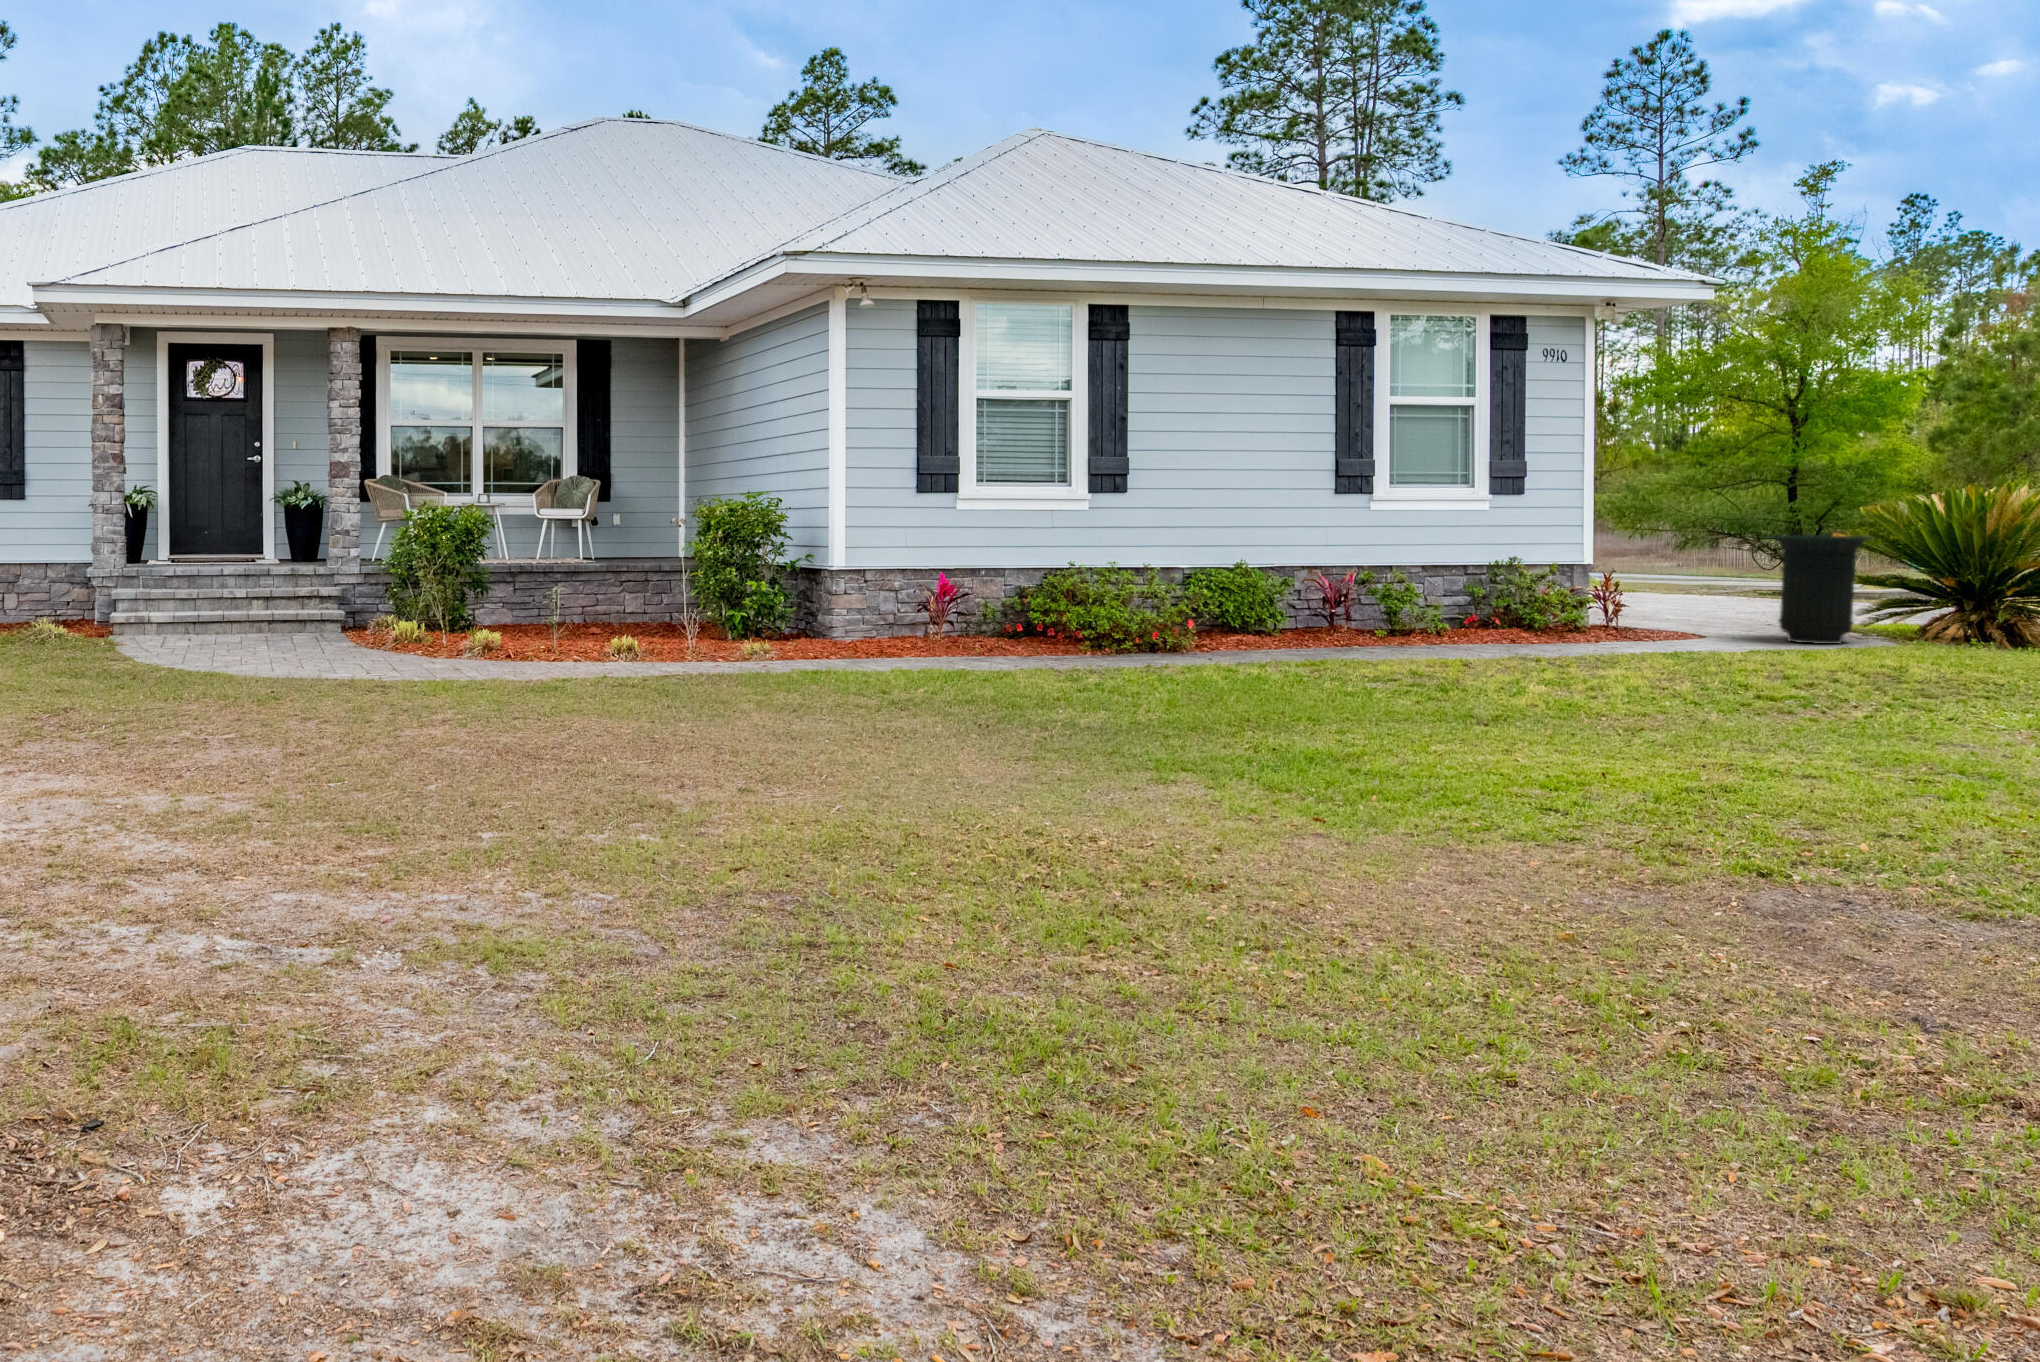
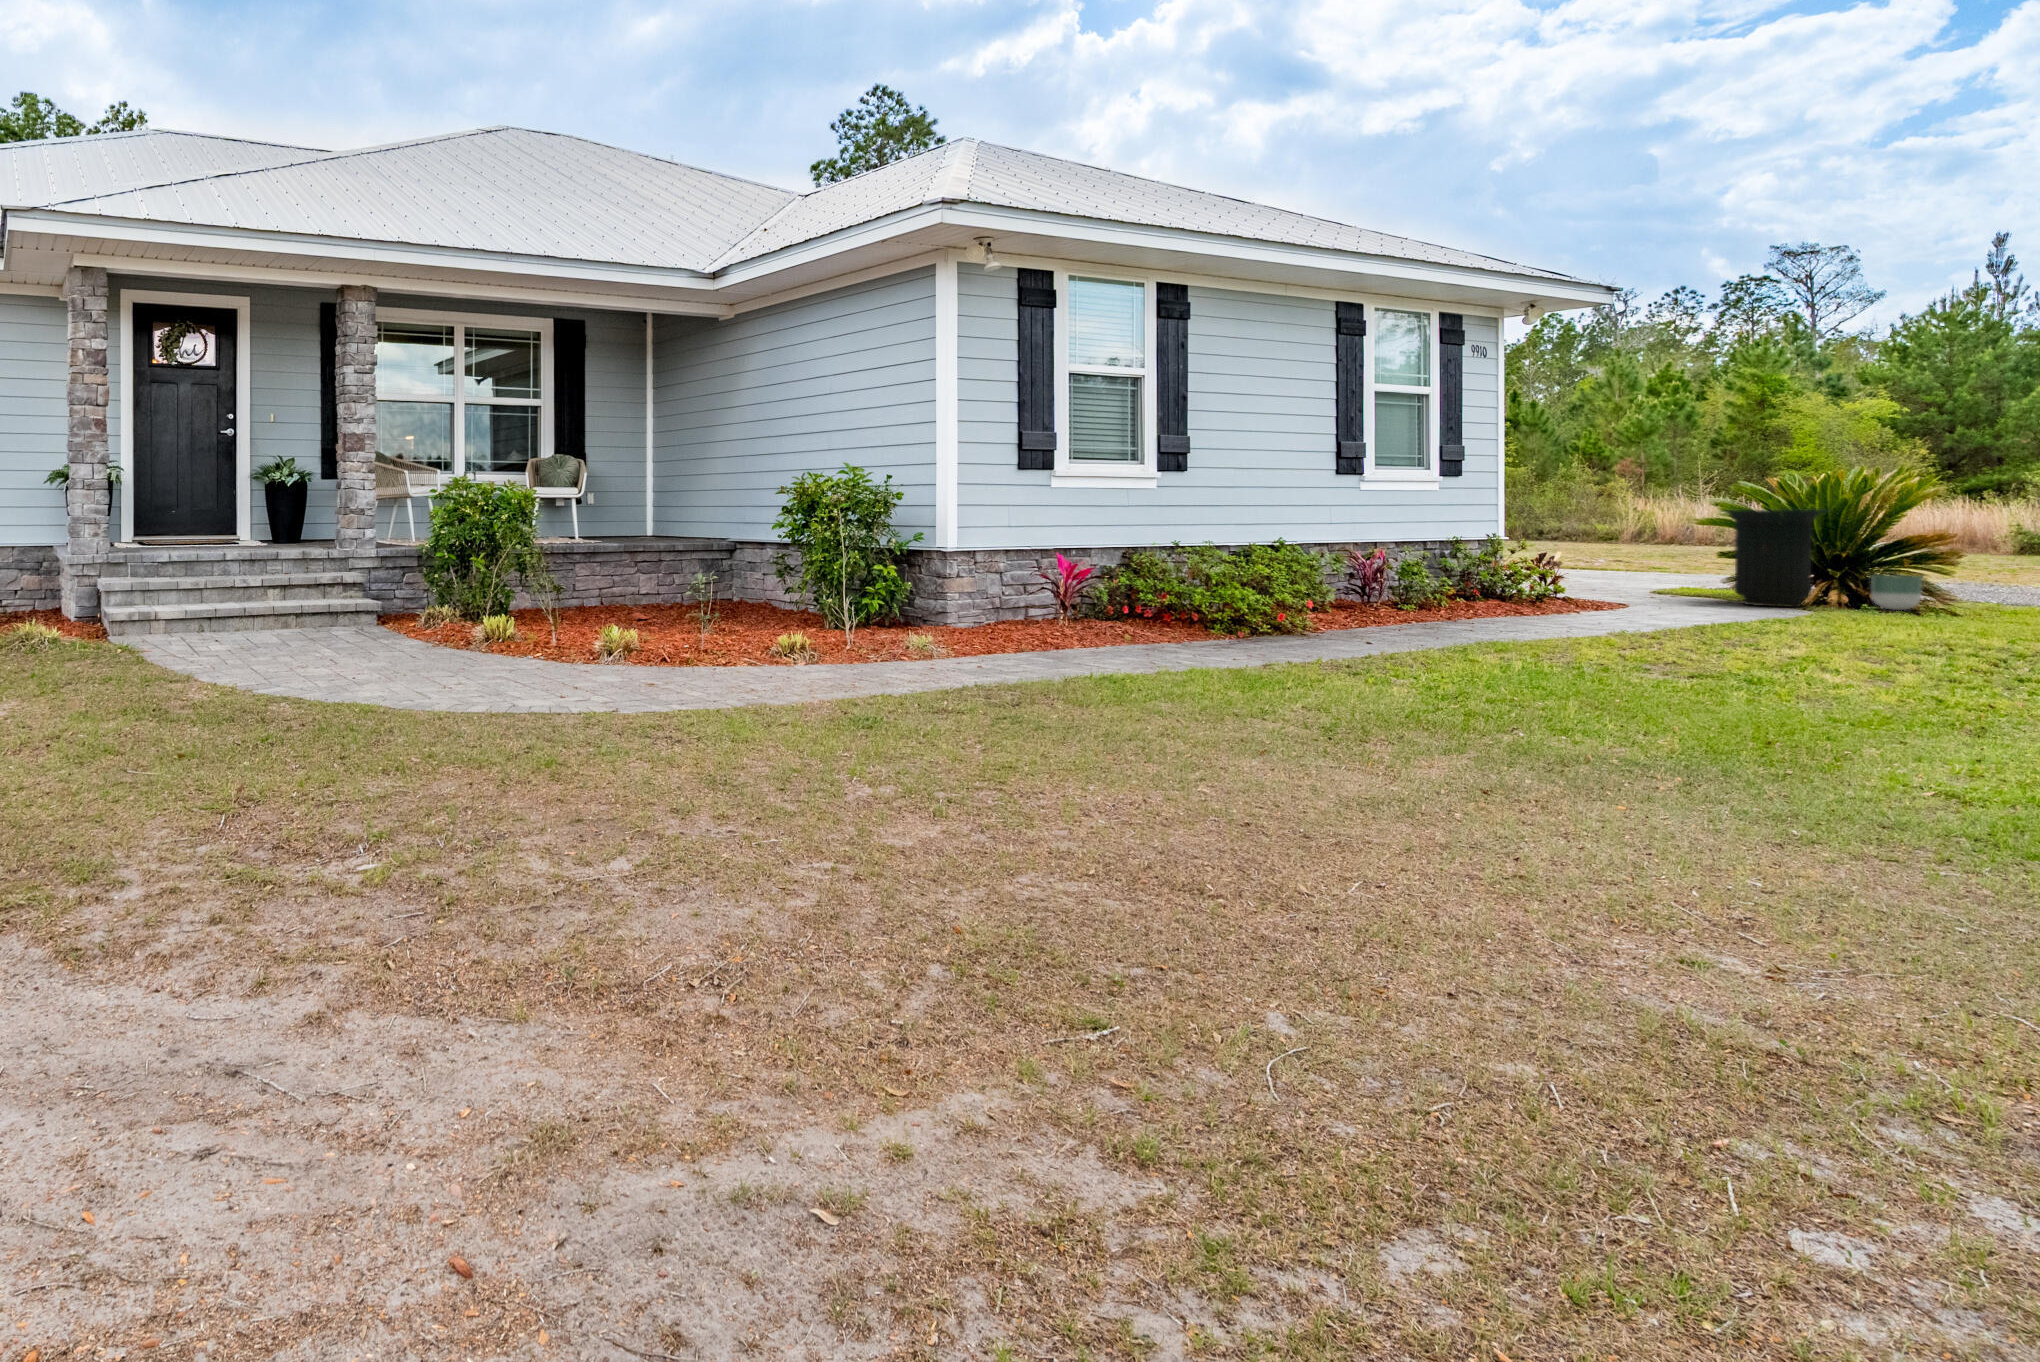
planter: none [1899,610,1946,649] -> present [1871,575,1922,610]

